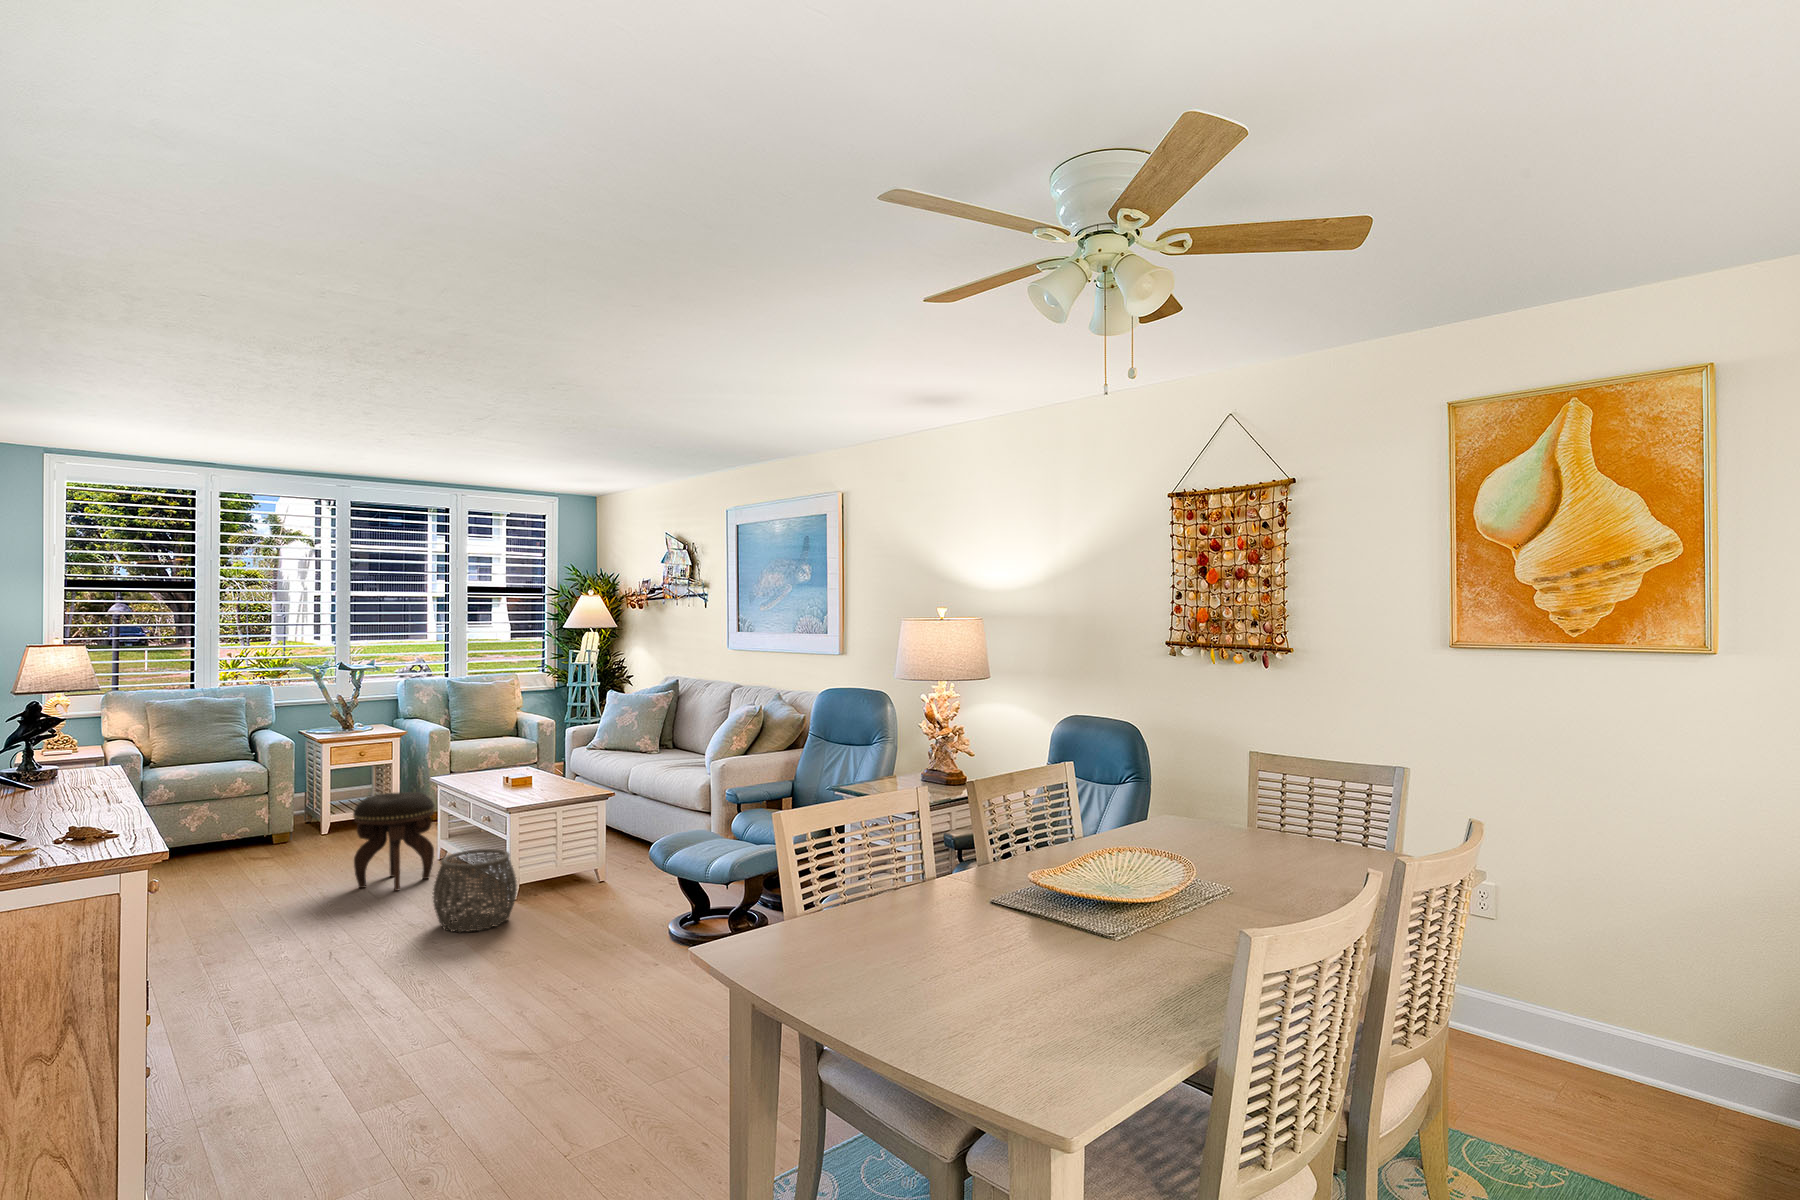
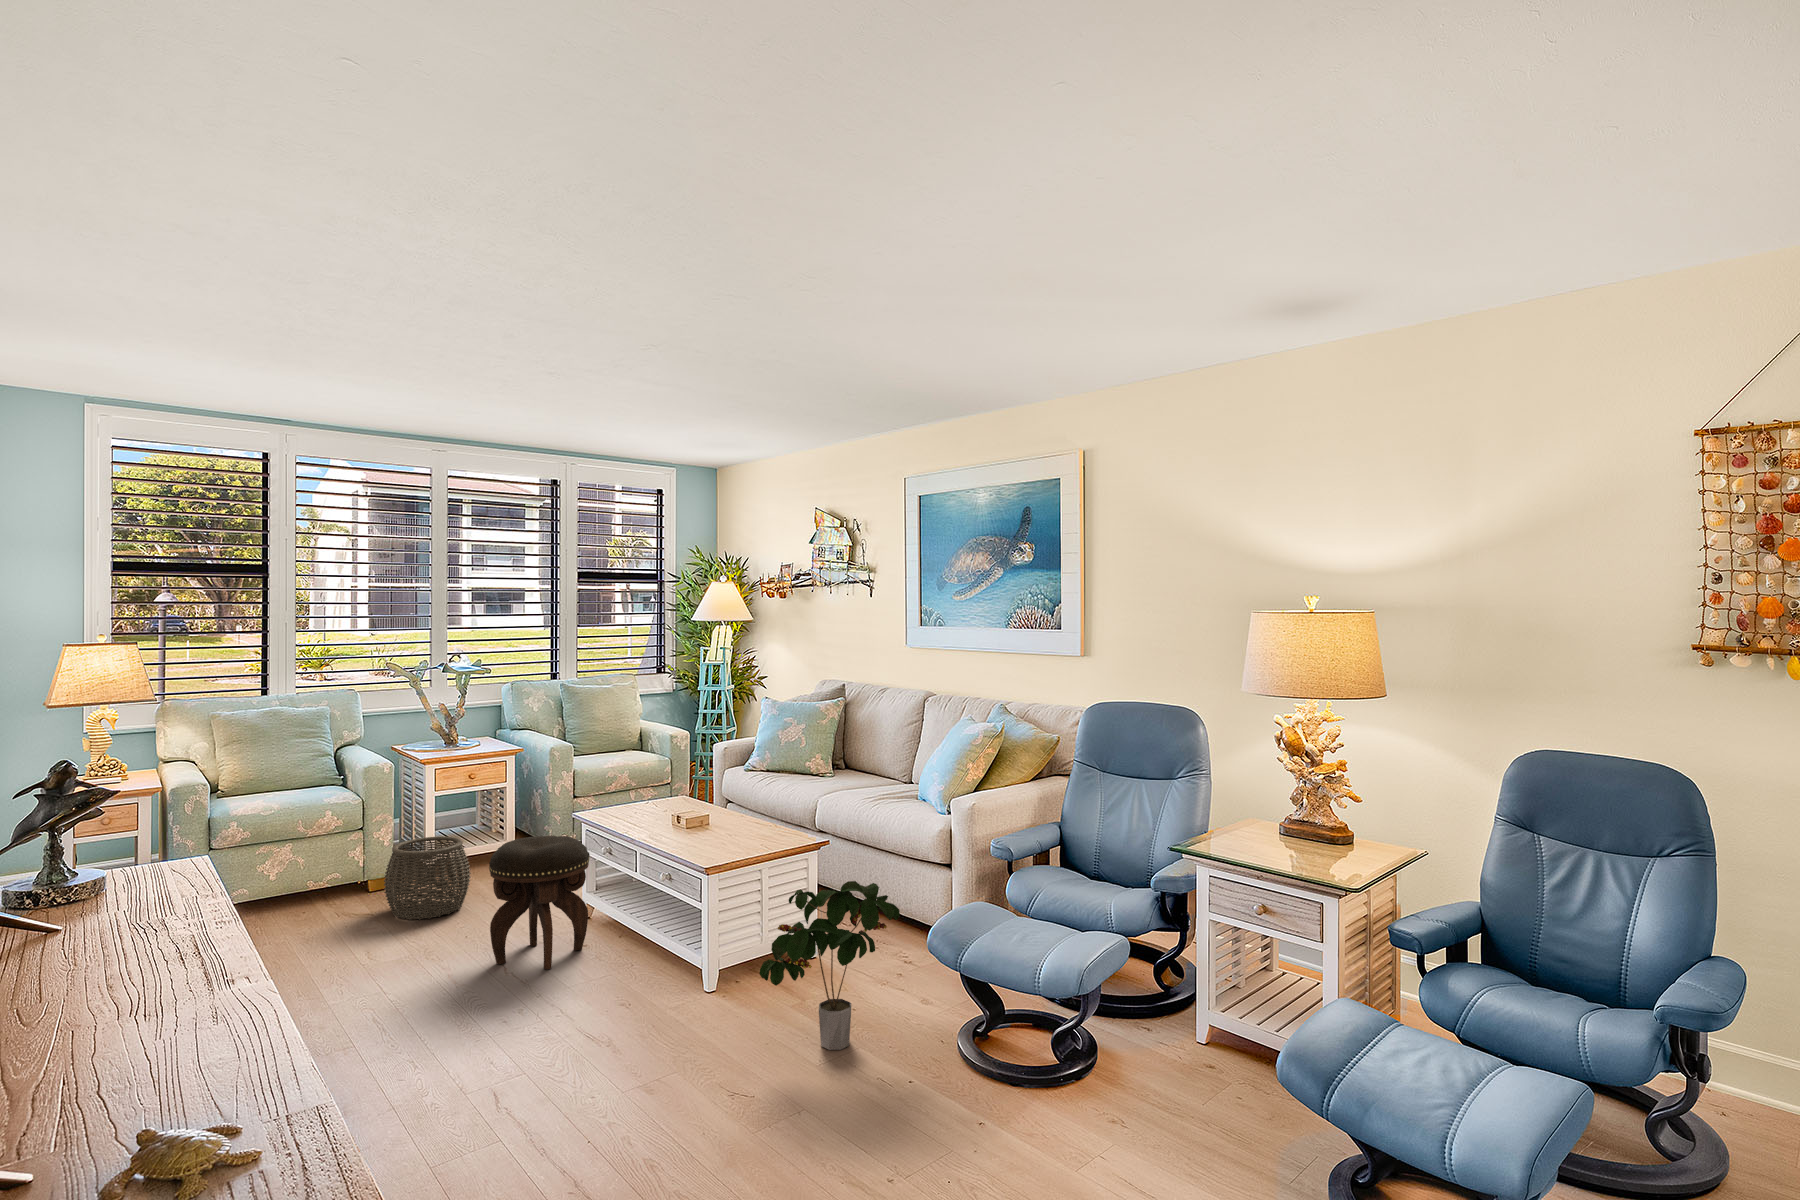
potted plant: none [529,814,641,934] -> present [759,881,900,1050]
woven basket: present [433,849,517,932] -> present [384,836,471,920]

